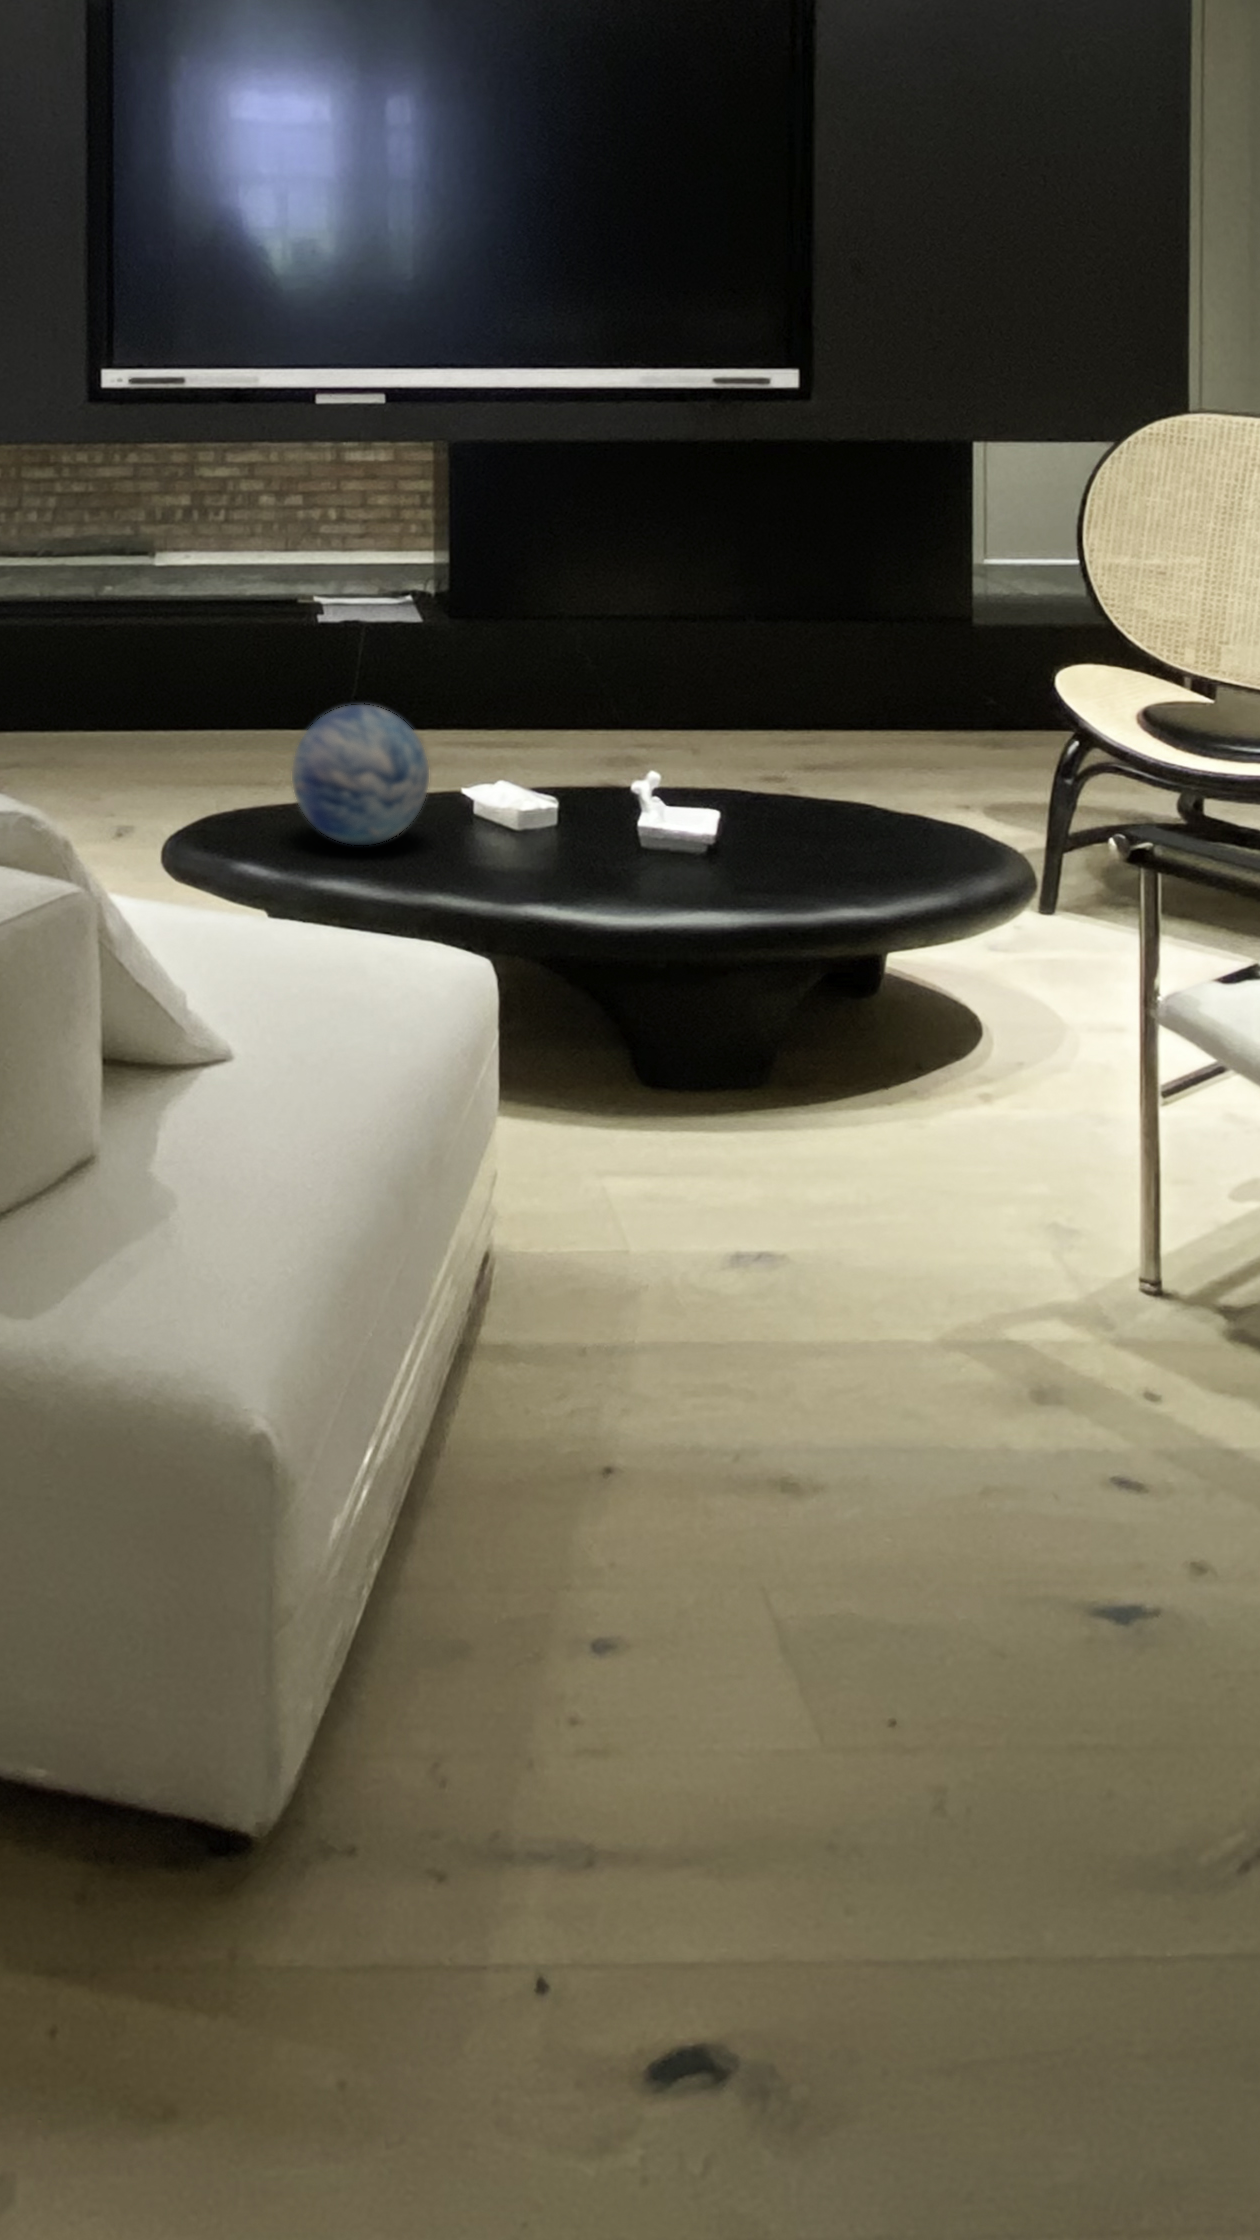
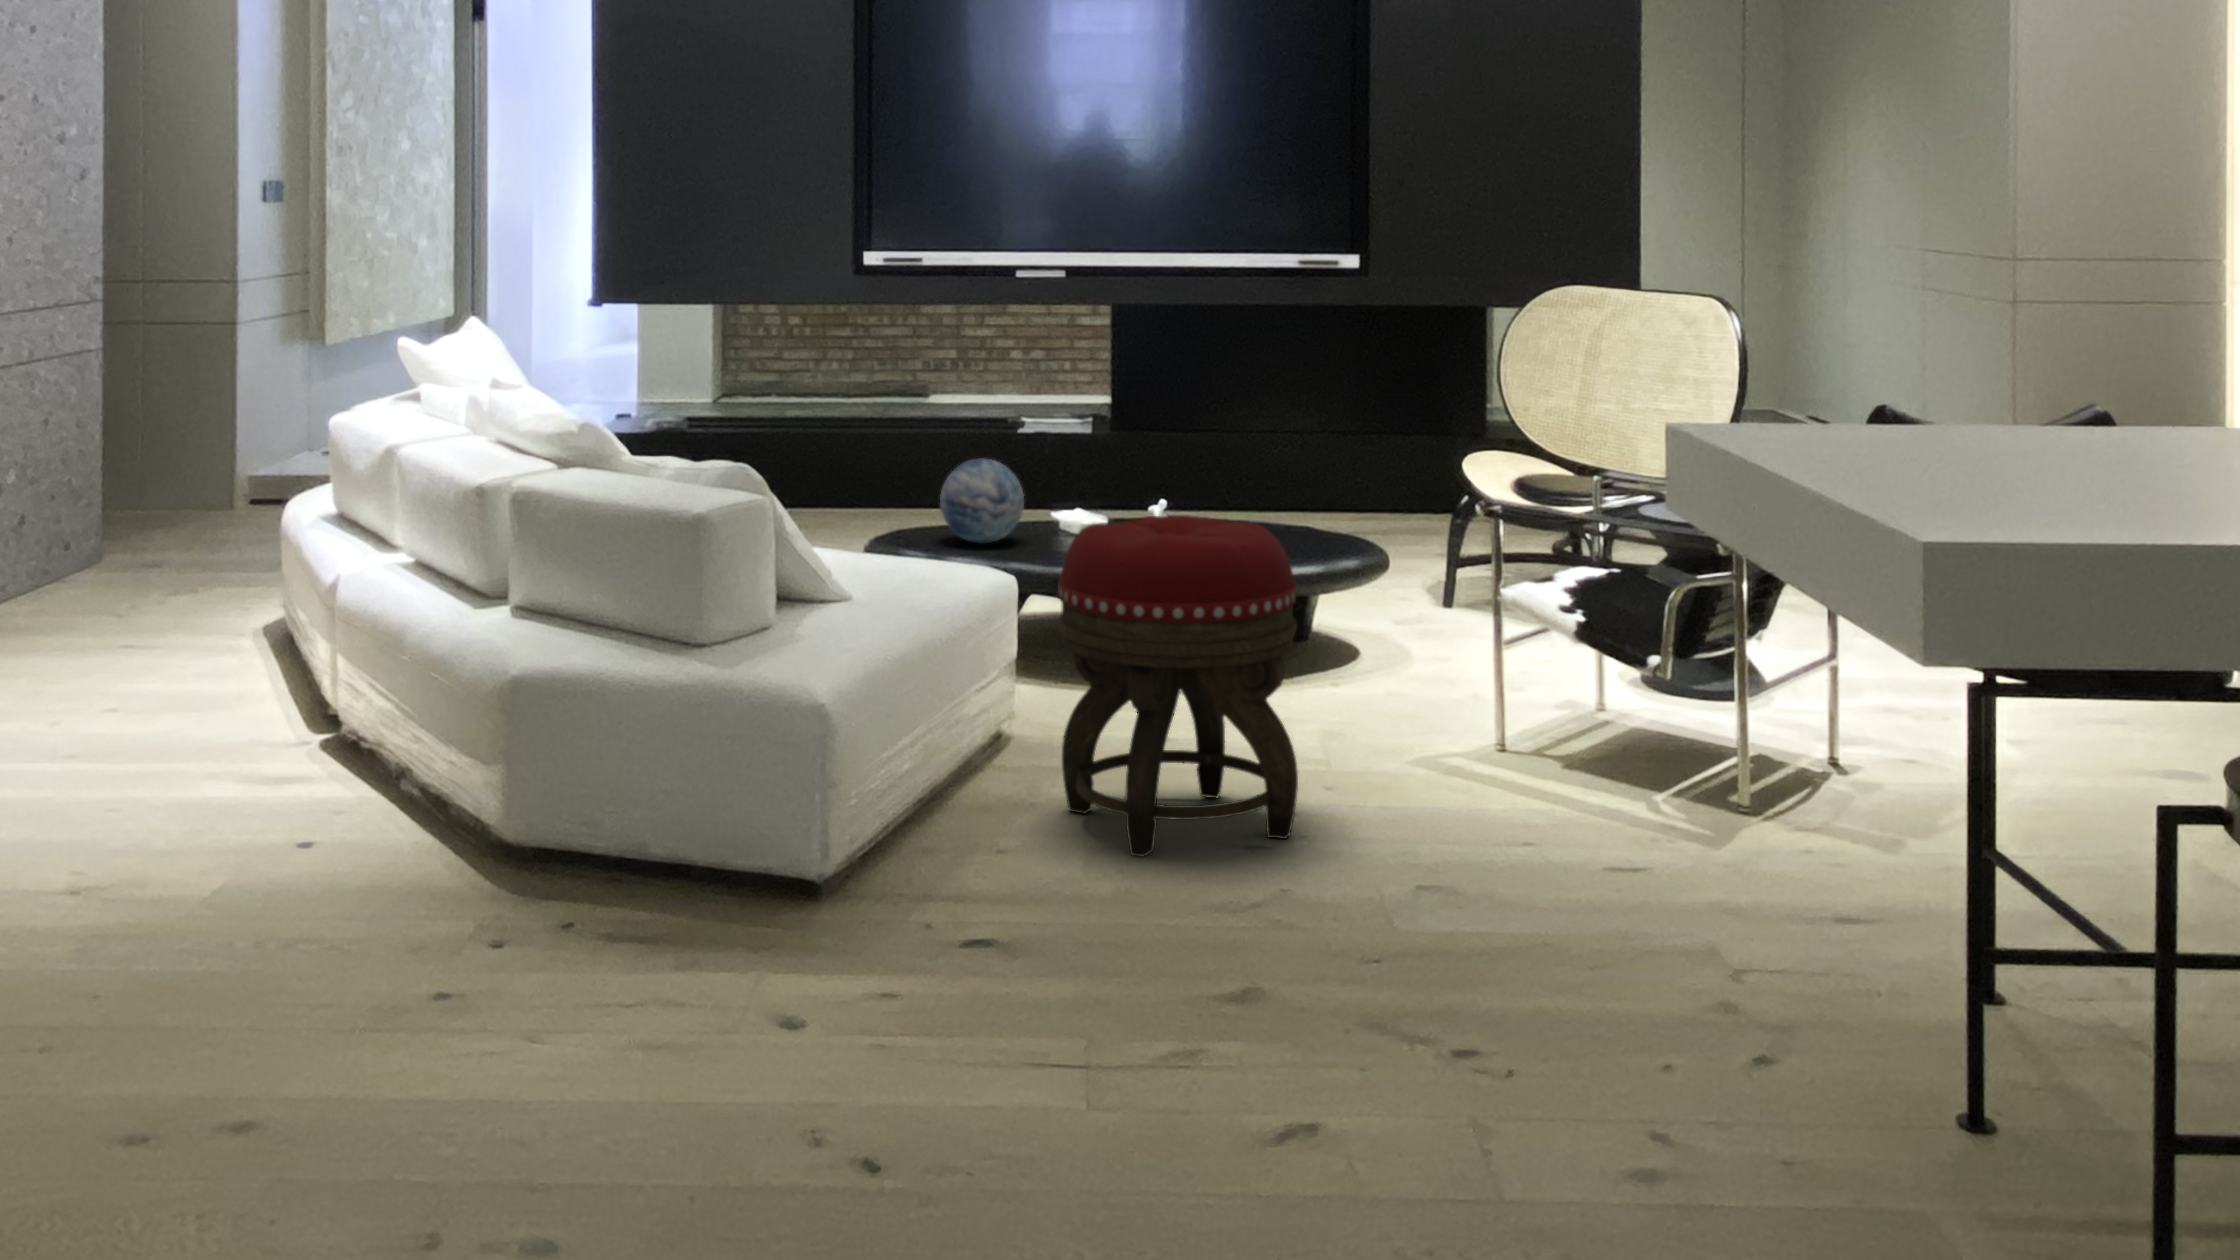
footstool: none [628,858,1114,1589] -> present [1059,515,1298,857]

